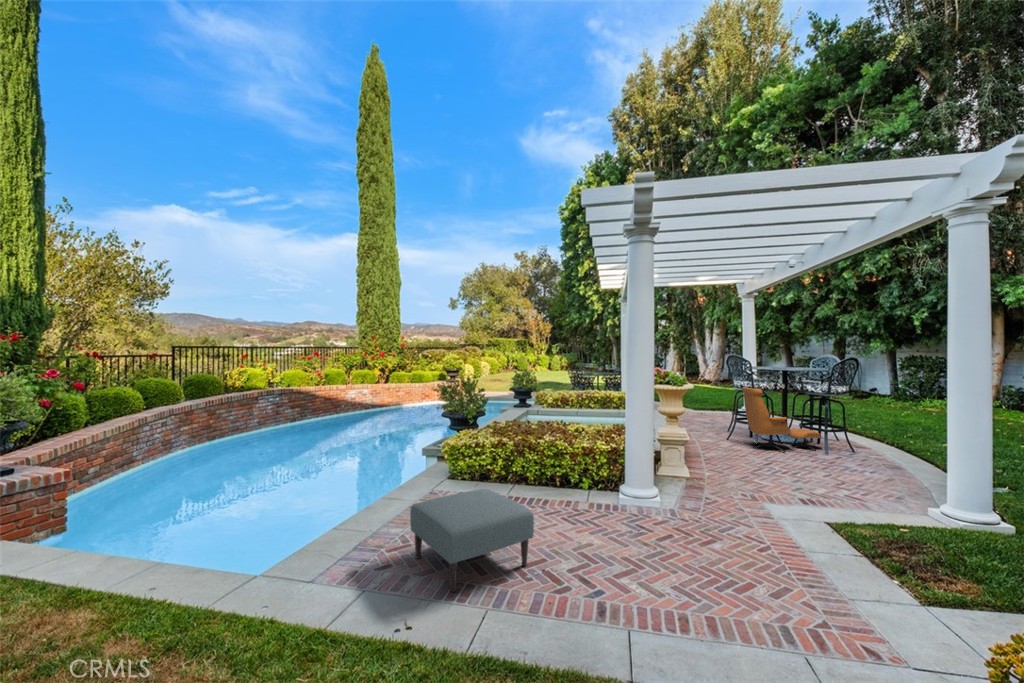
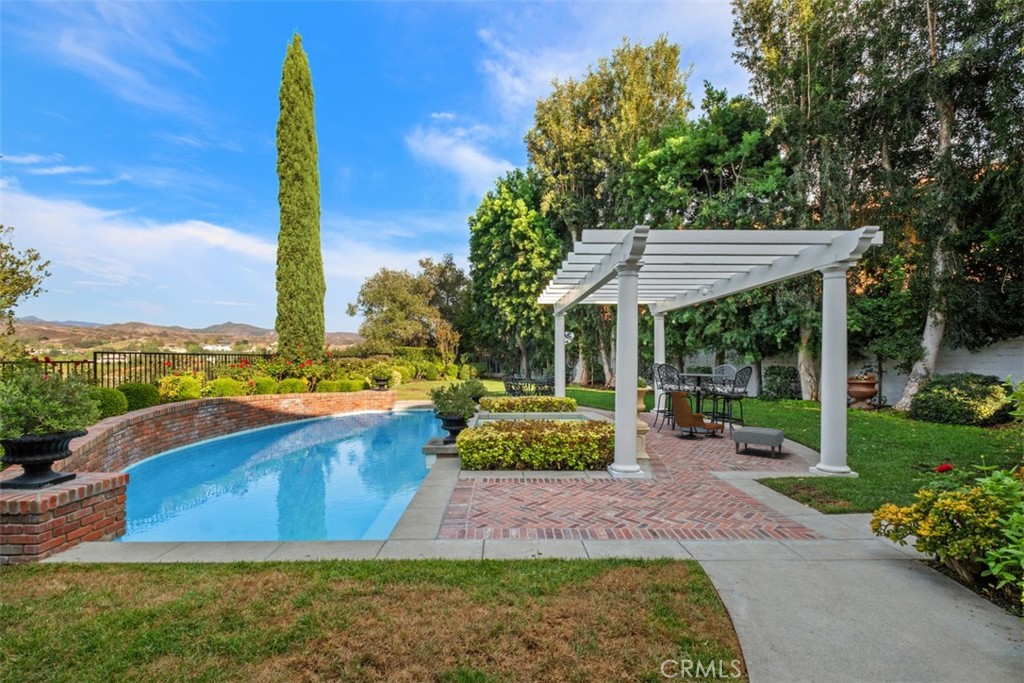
ottoman: present [410,489,534,592] -> present [733,427,784,458]

